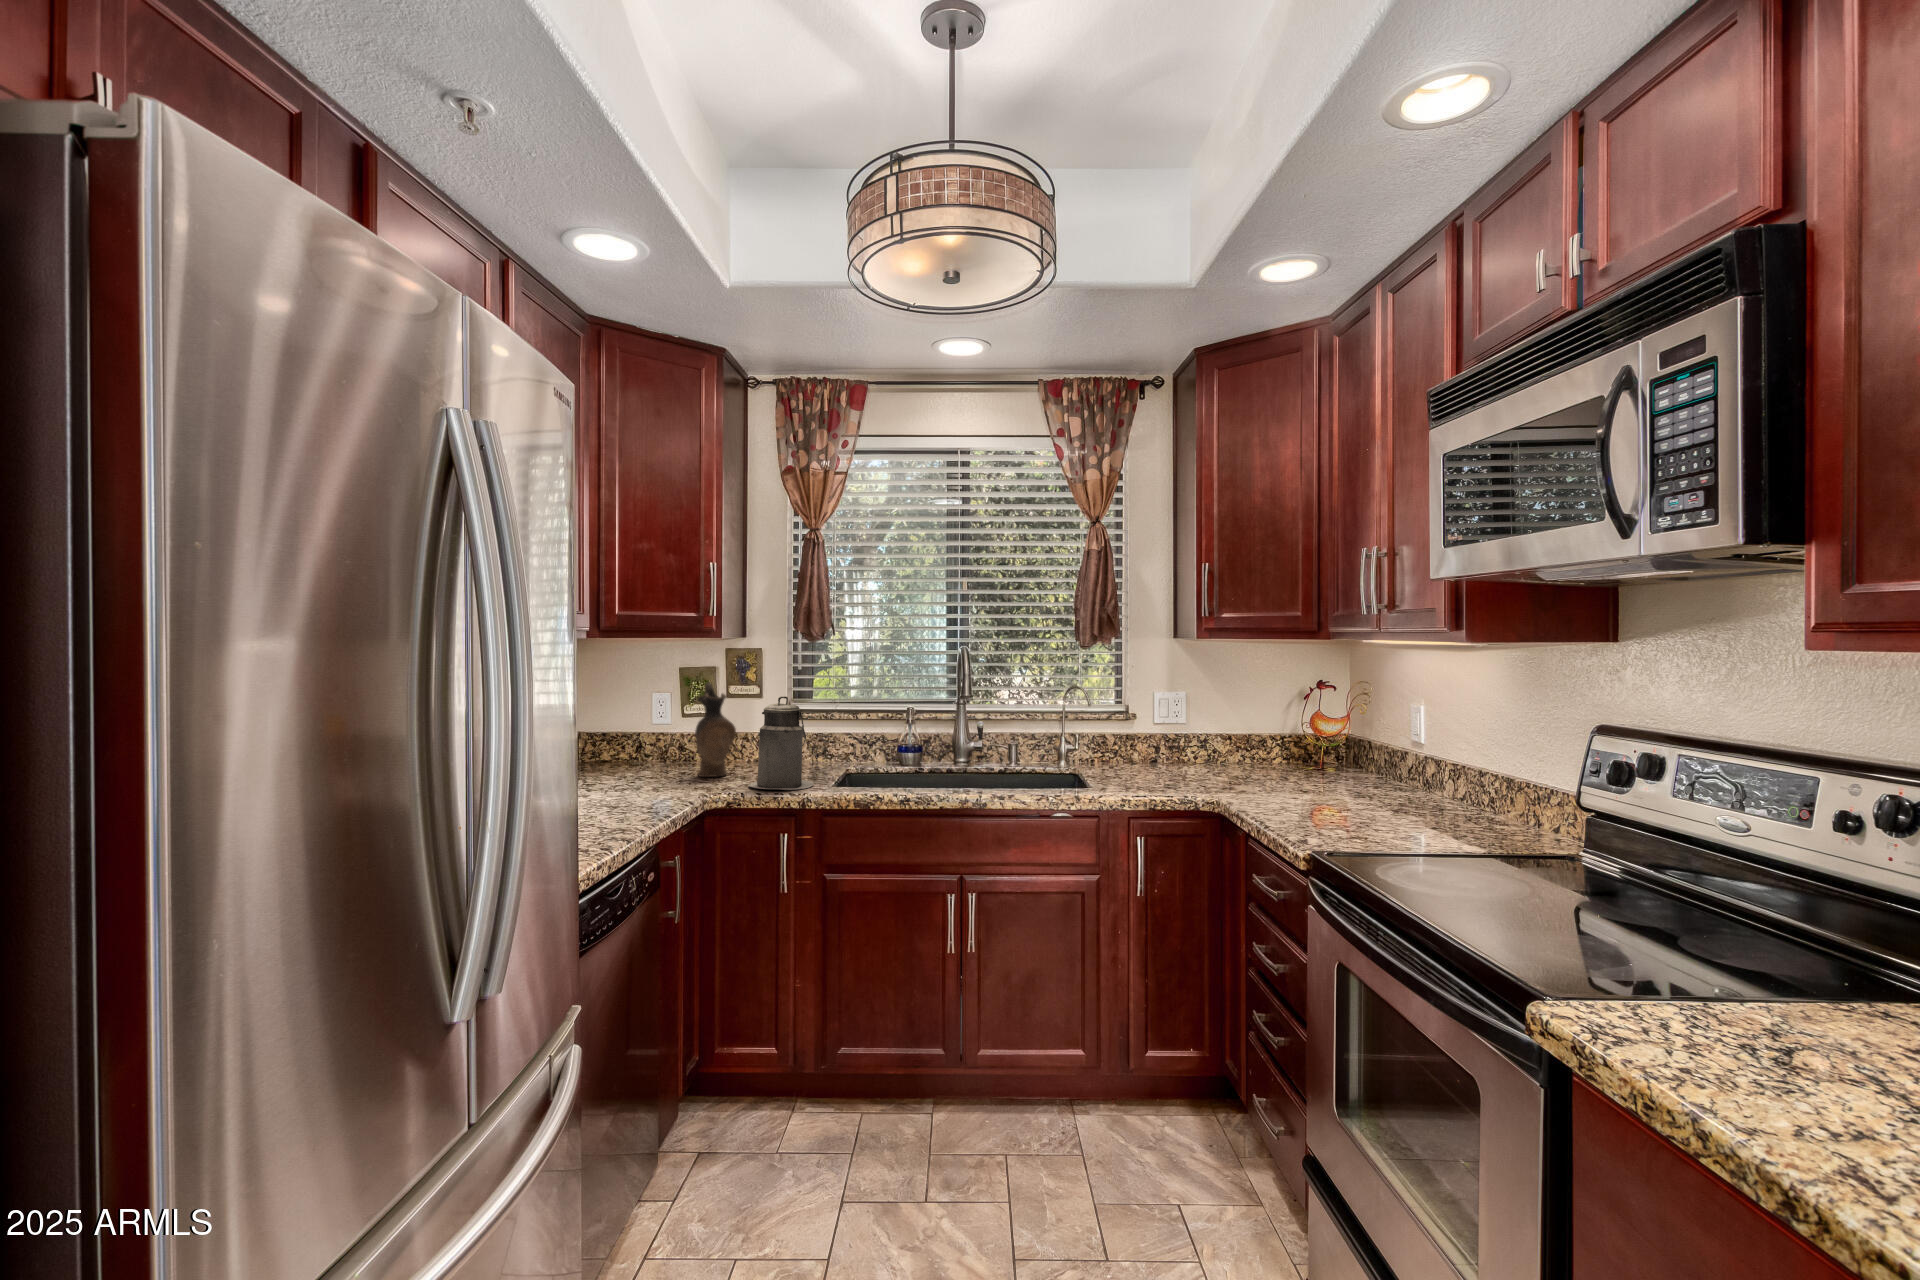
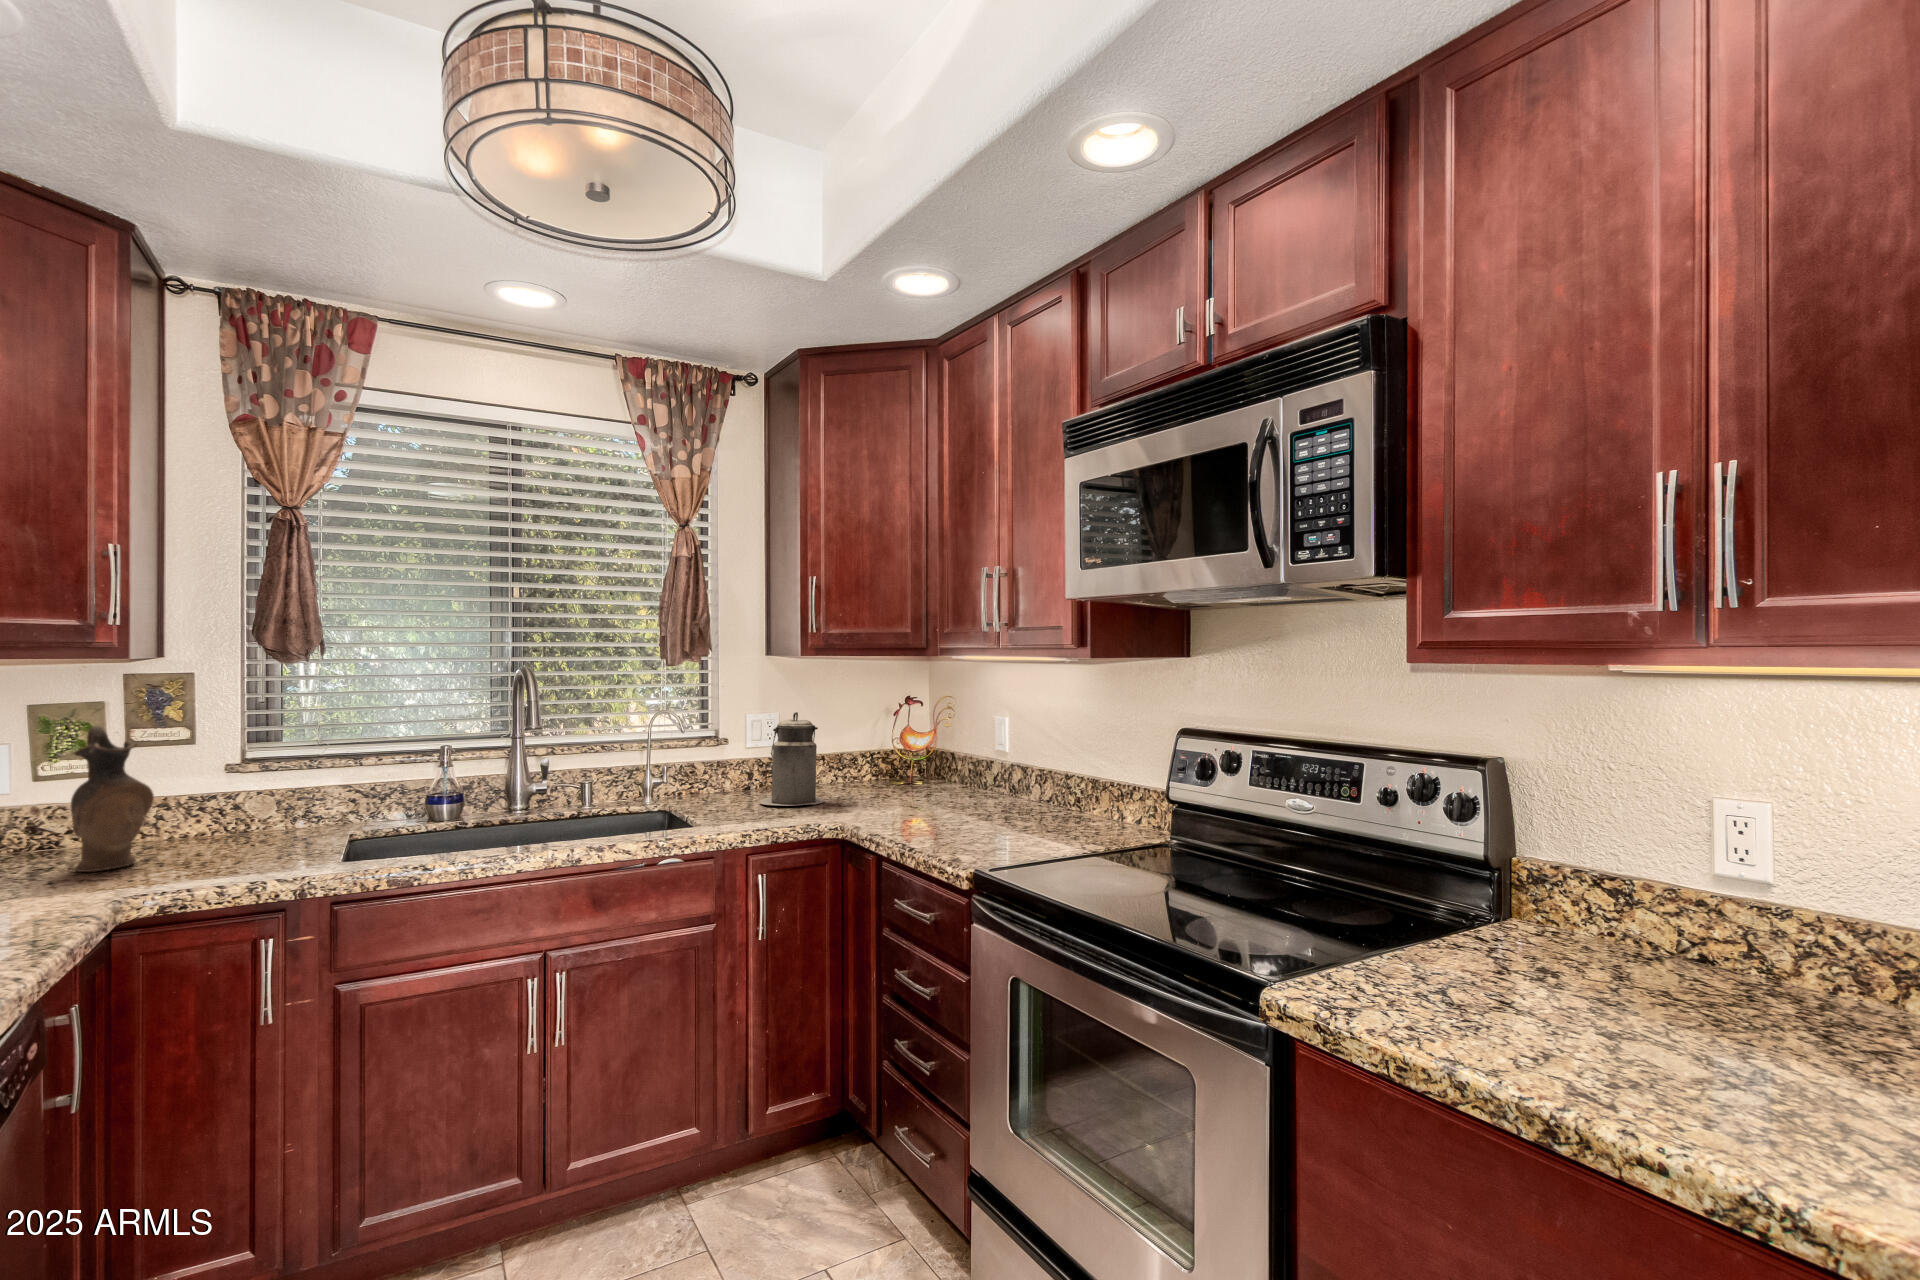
canister: present [749,696,813,790] -> present [759,712,824,806]

